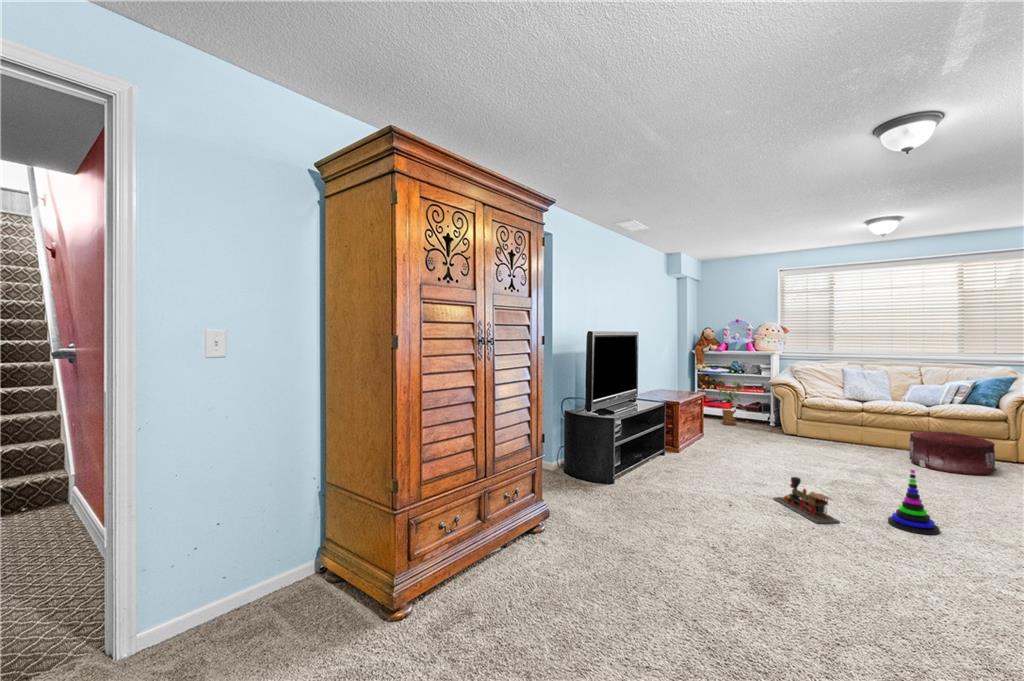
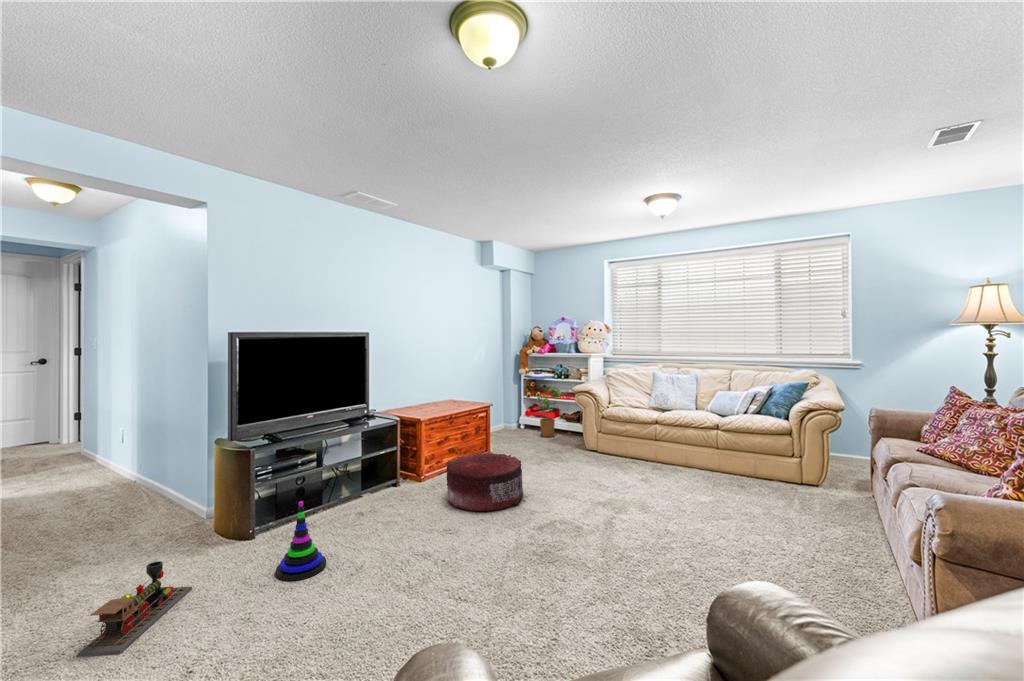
pouf: present [909,431,996,475] -> present [447,452,523,511]
stacking toy: present [888,469,939,535] -> present [276,501,326,581]
toy train: present [773,477,840,523] -> present [77,561,192,657]

